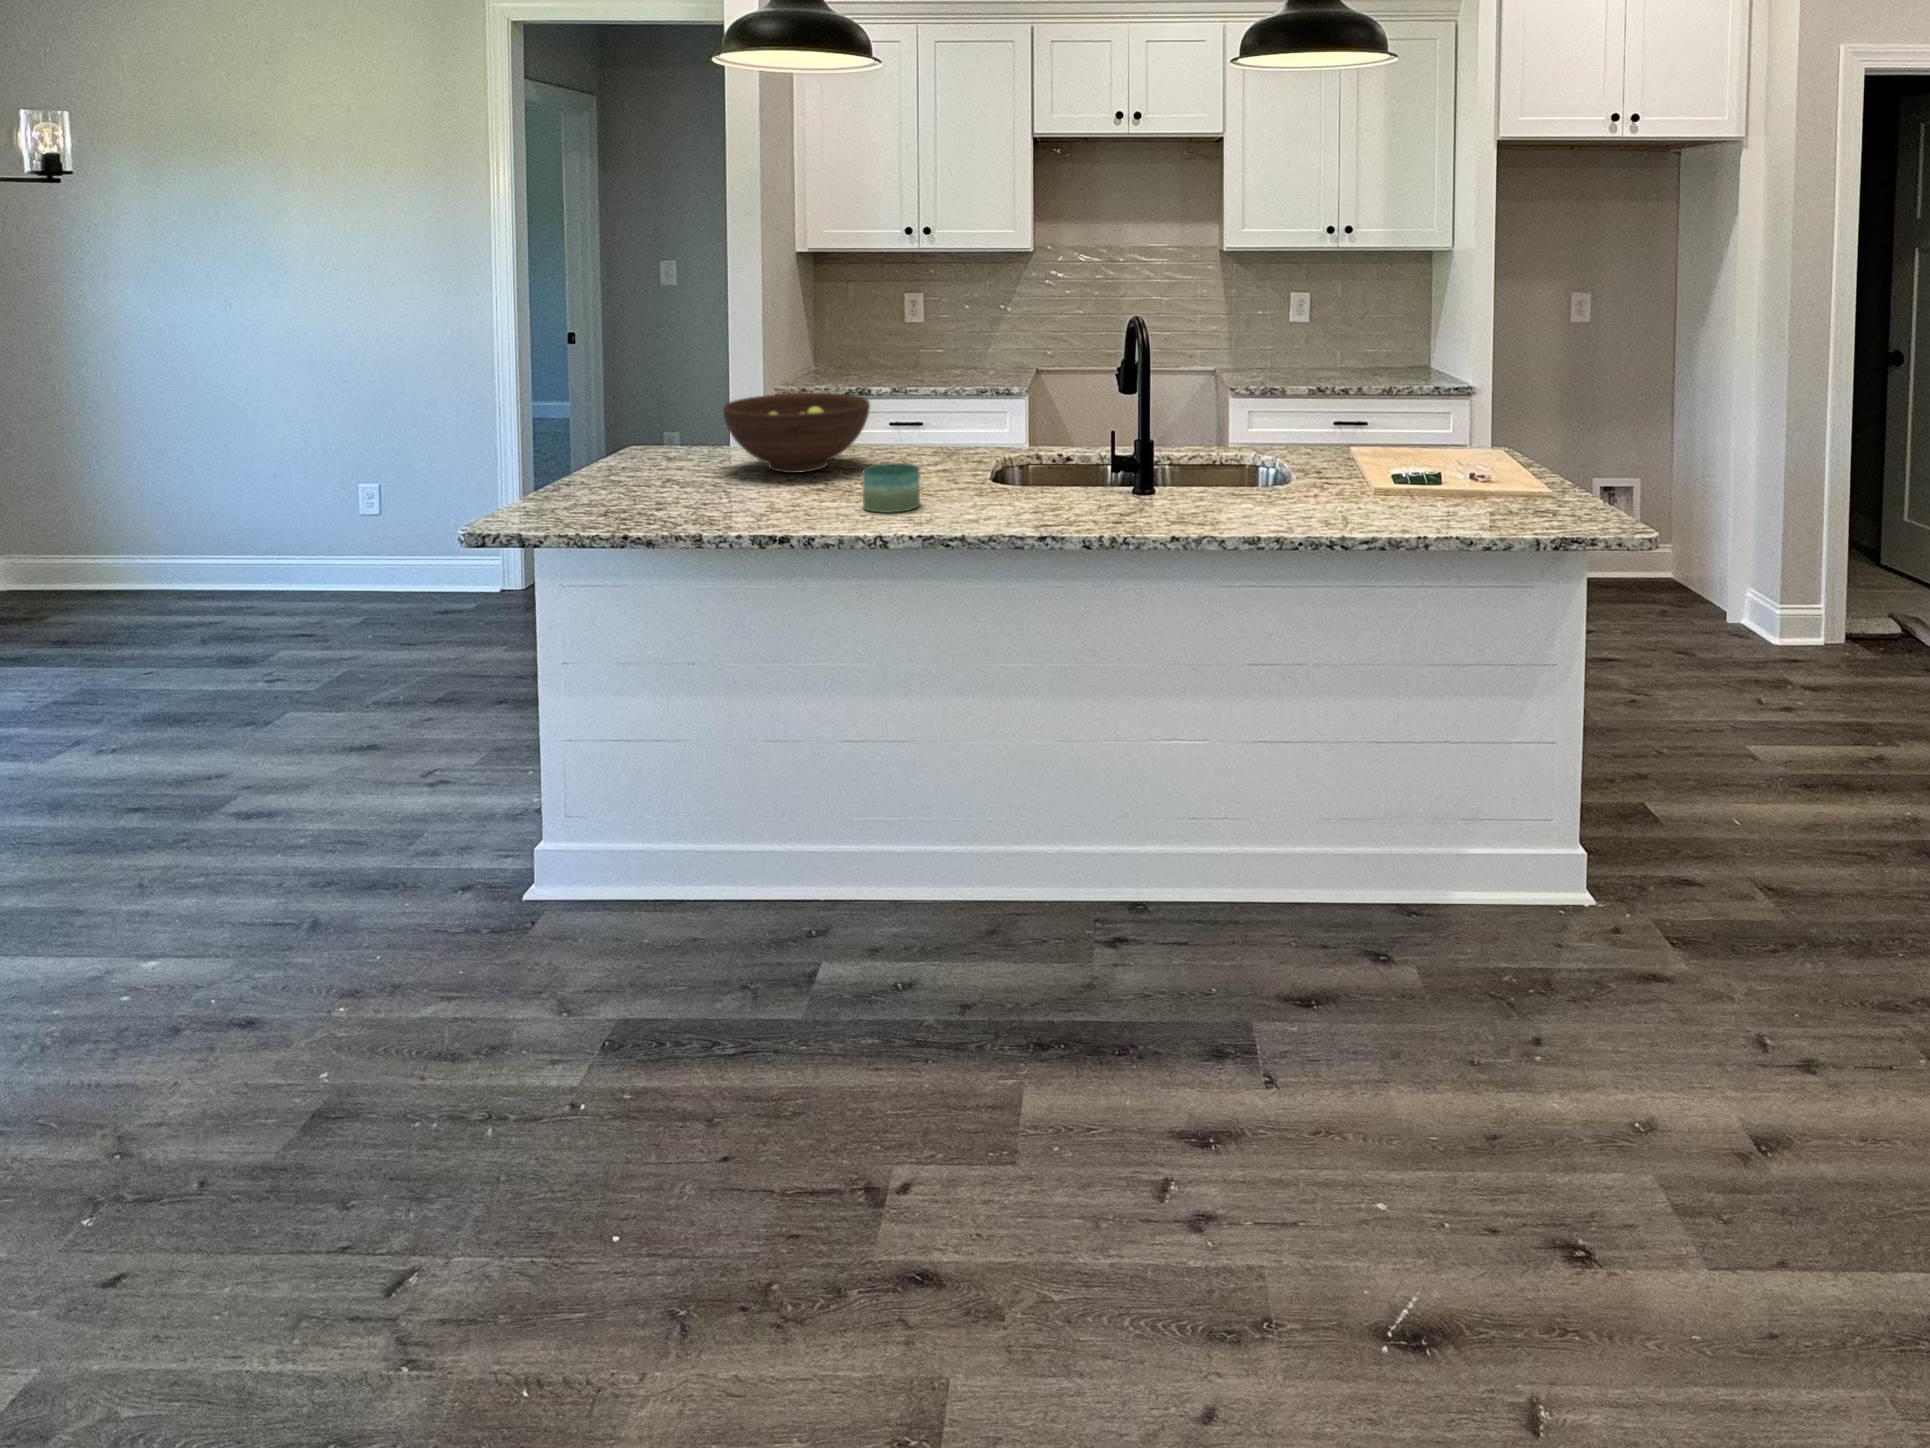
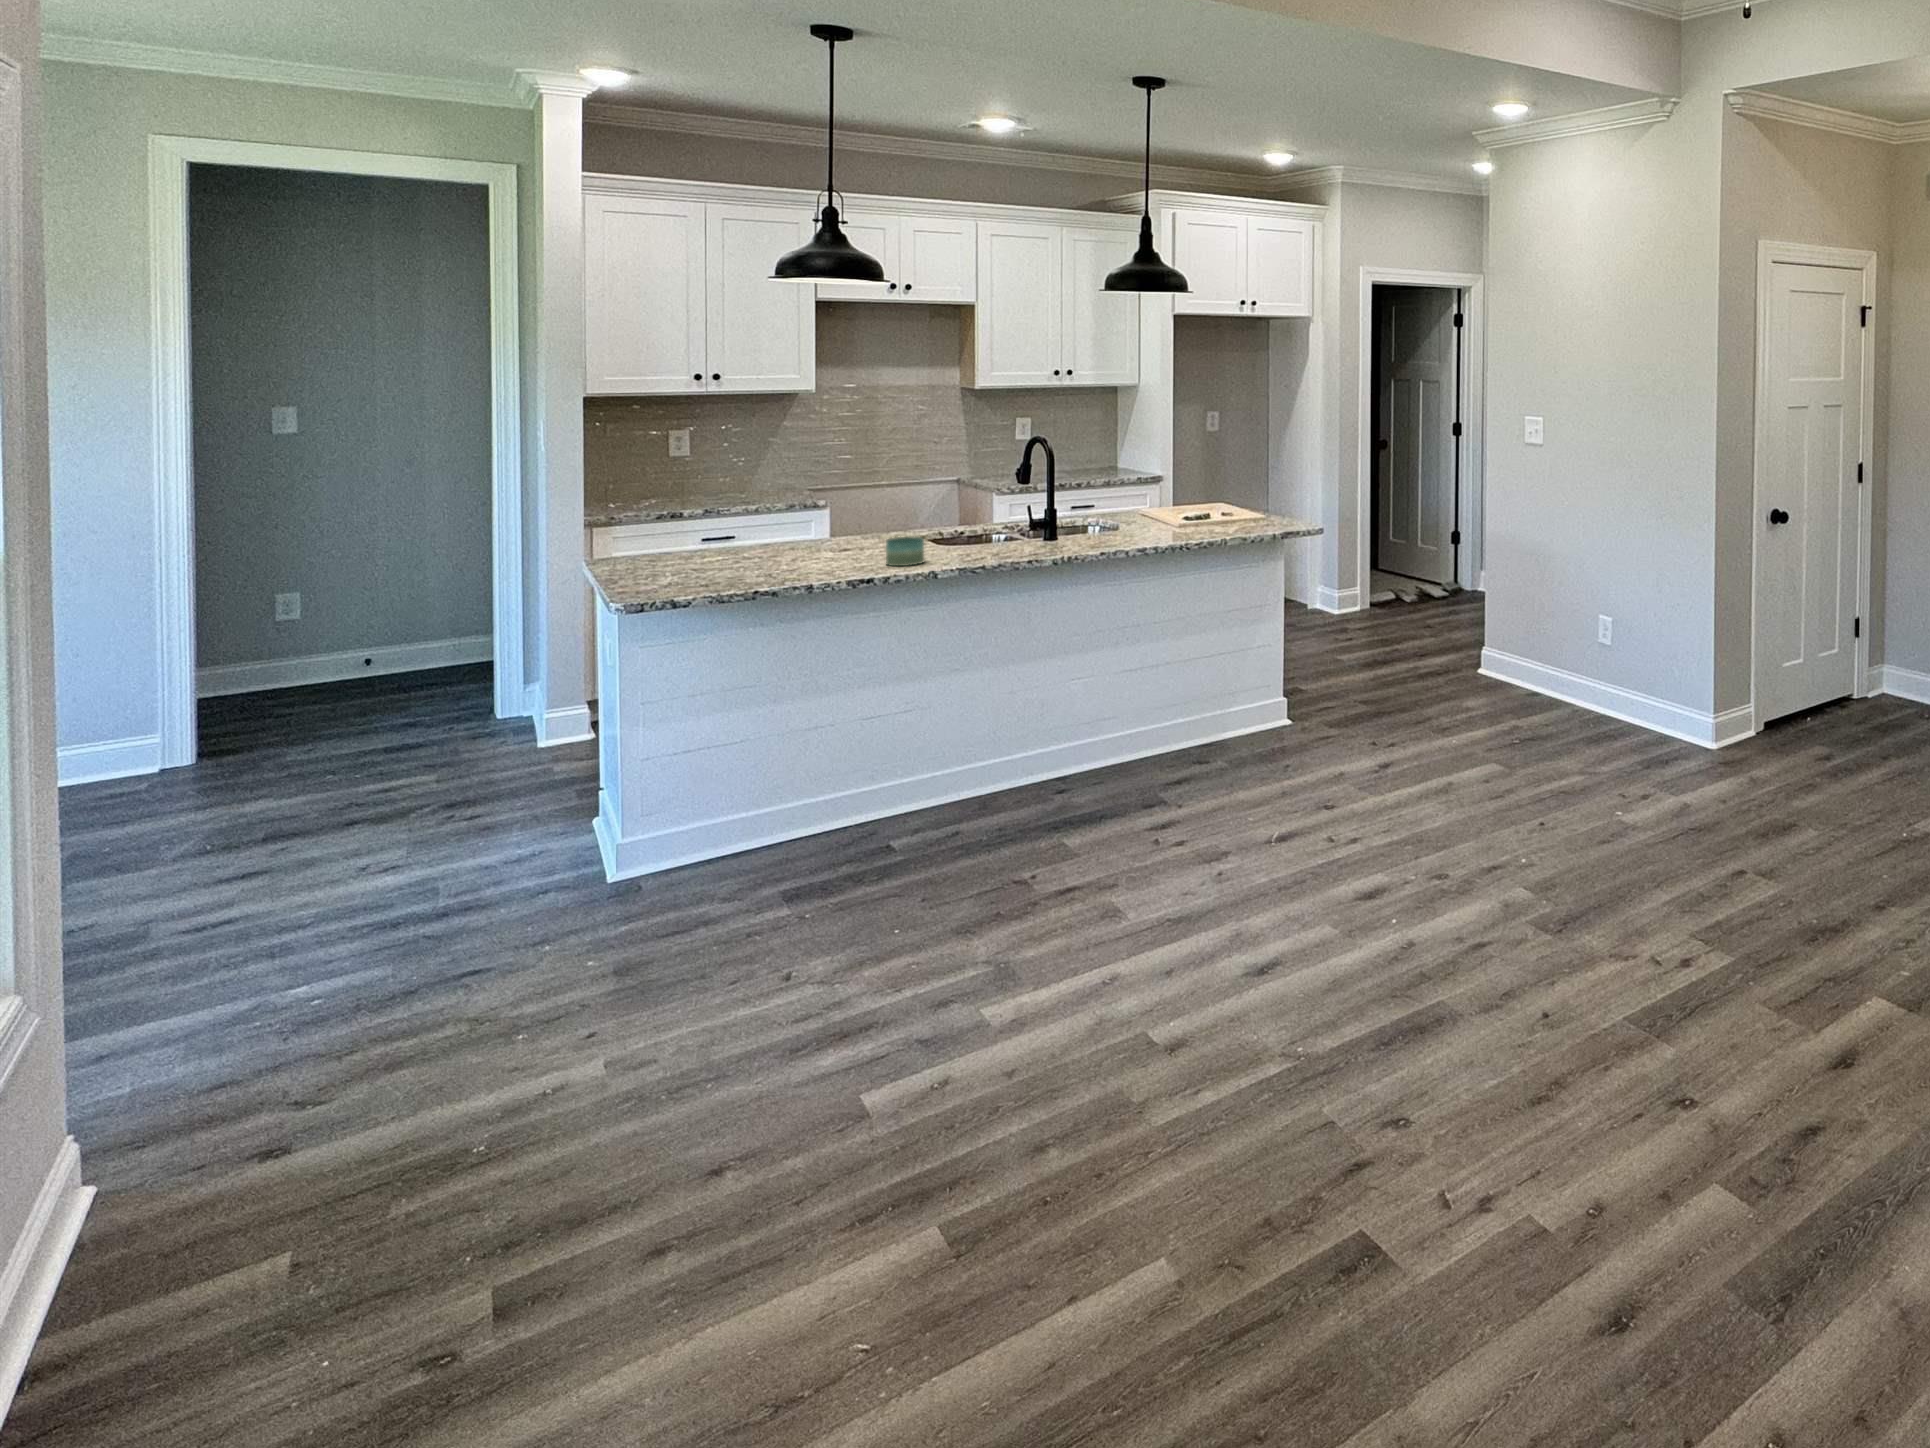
fruit bowl: present [723,393,870,473] -> none [716,503,834,559]

